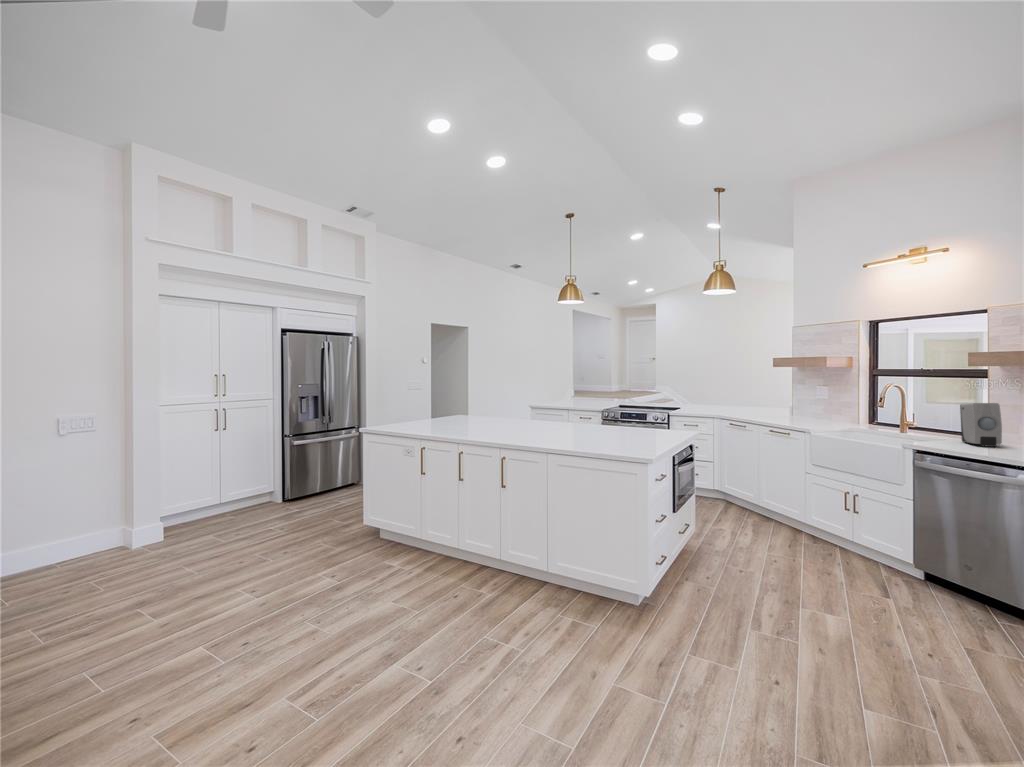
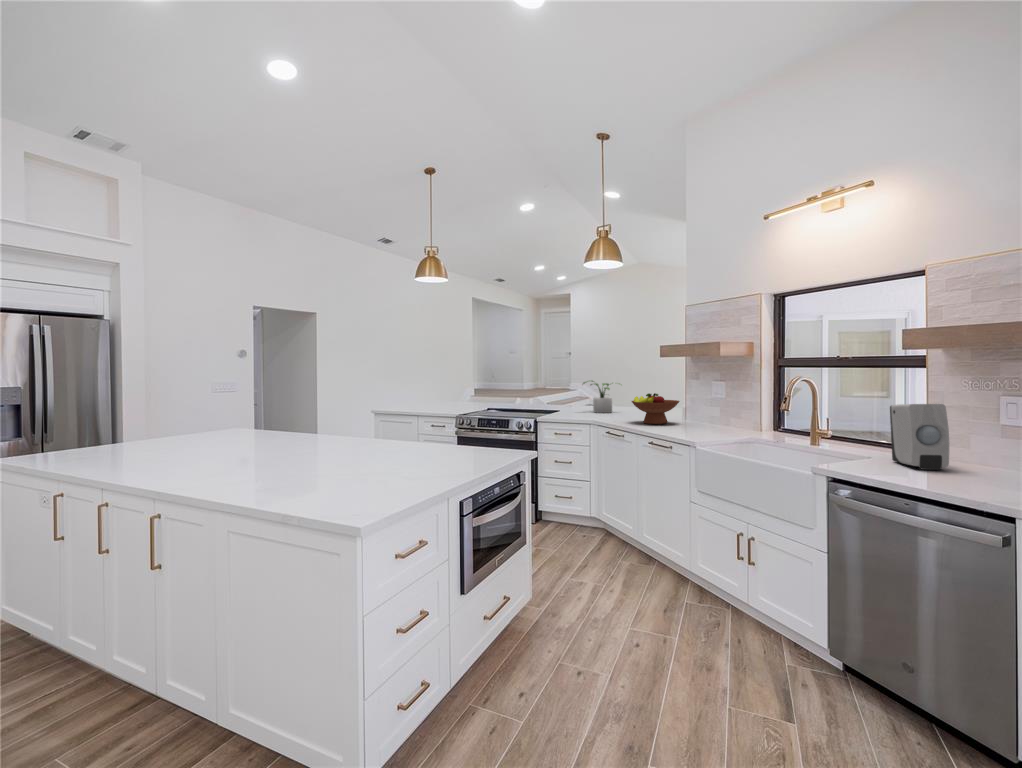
potted plant: none [699,384,732,410] -> present [583,381,612,413]
fruit bowl: none [749,395,789,418] -> present [632,393,680,424]

